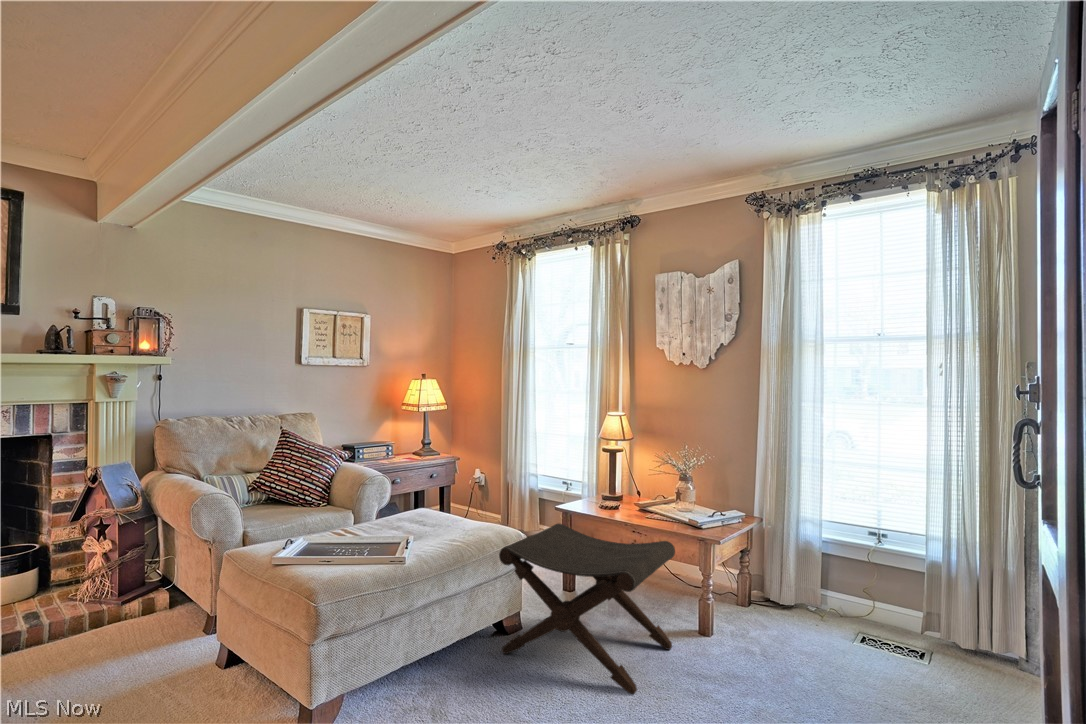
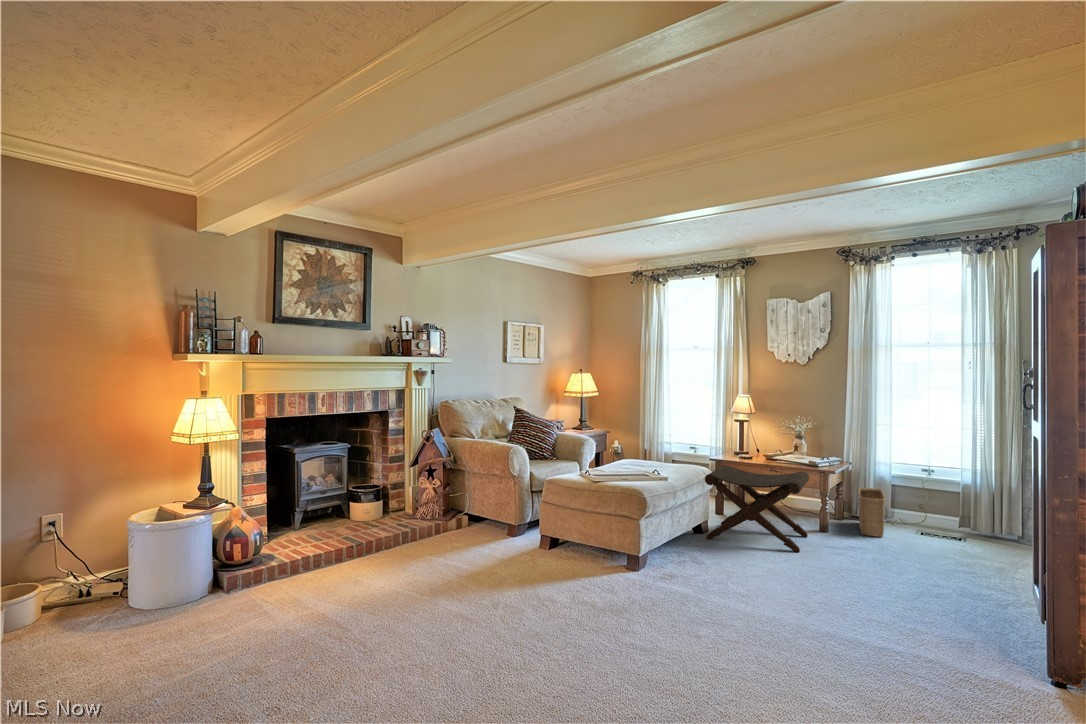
basket: none [758,558,807,650] -> present [856,488,888,537]

